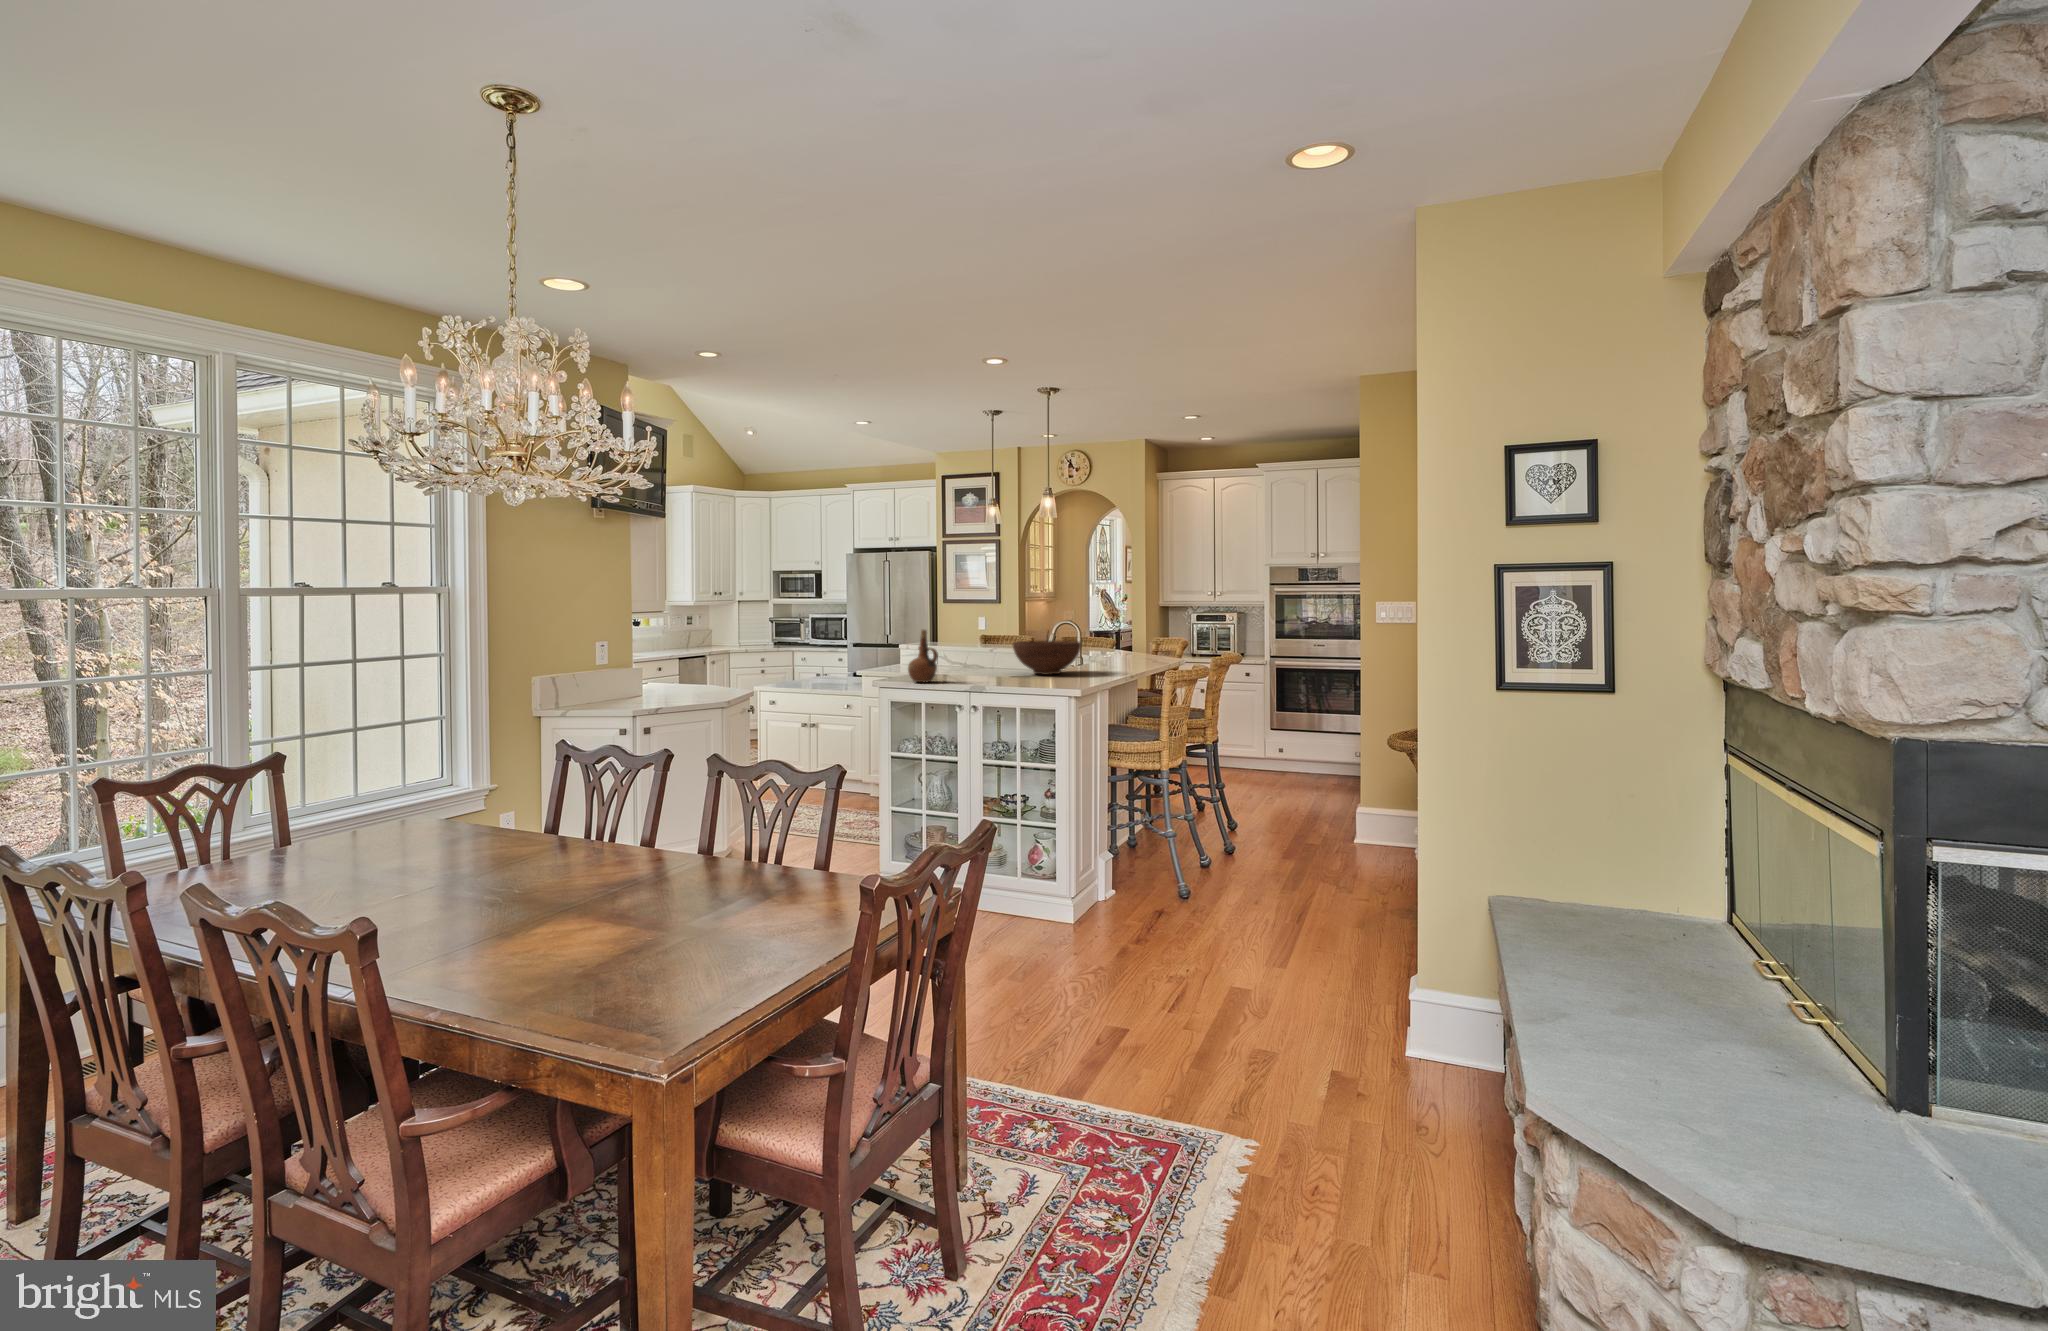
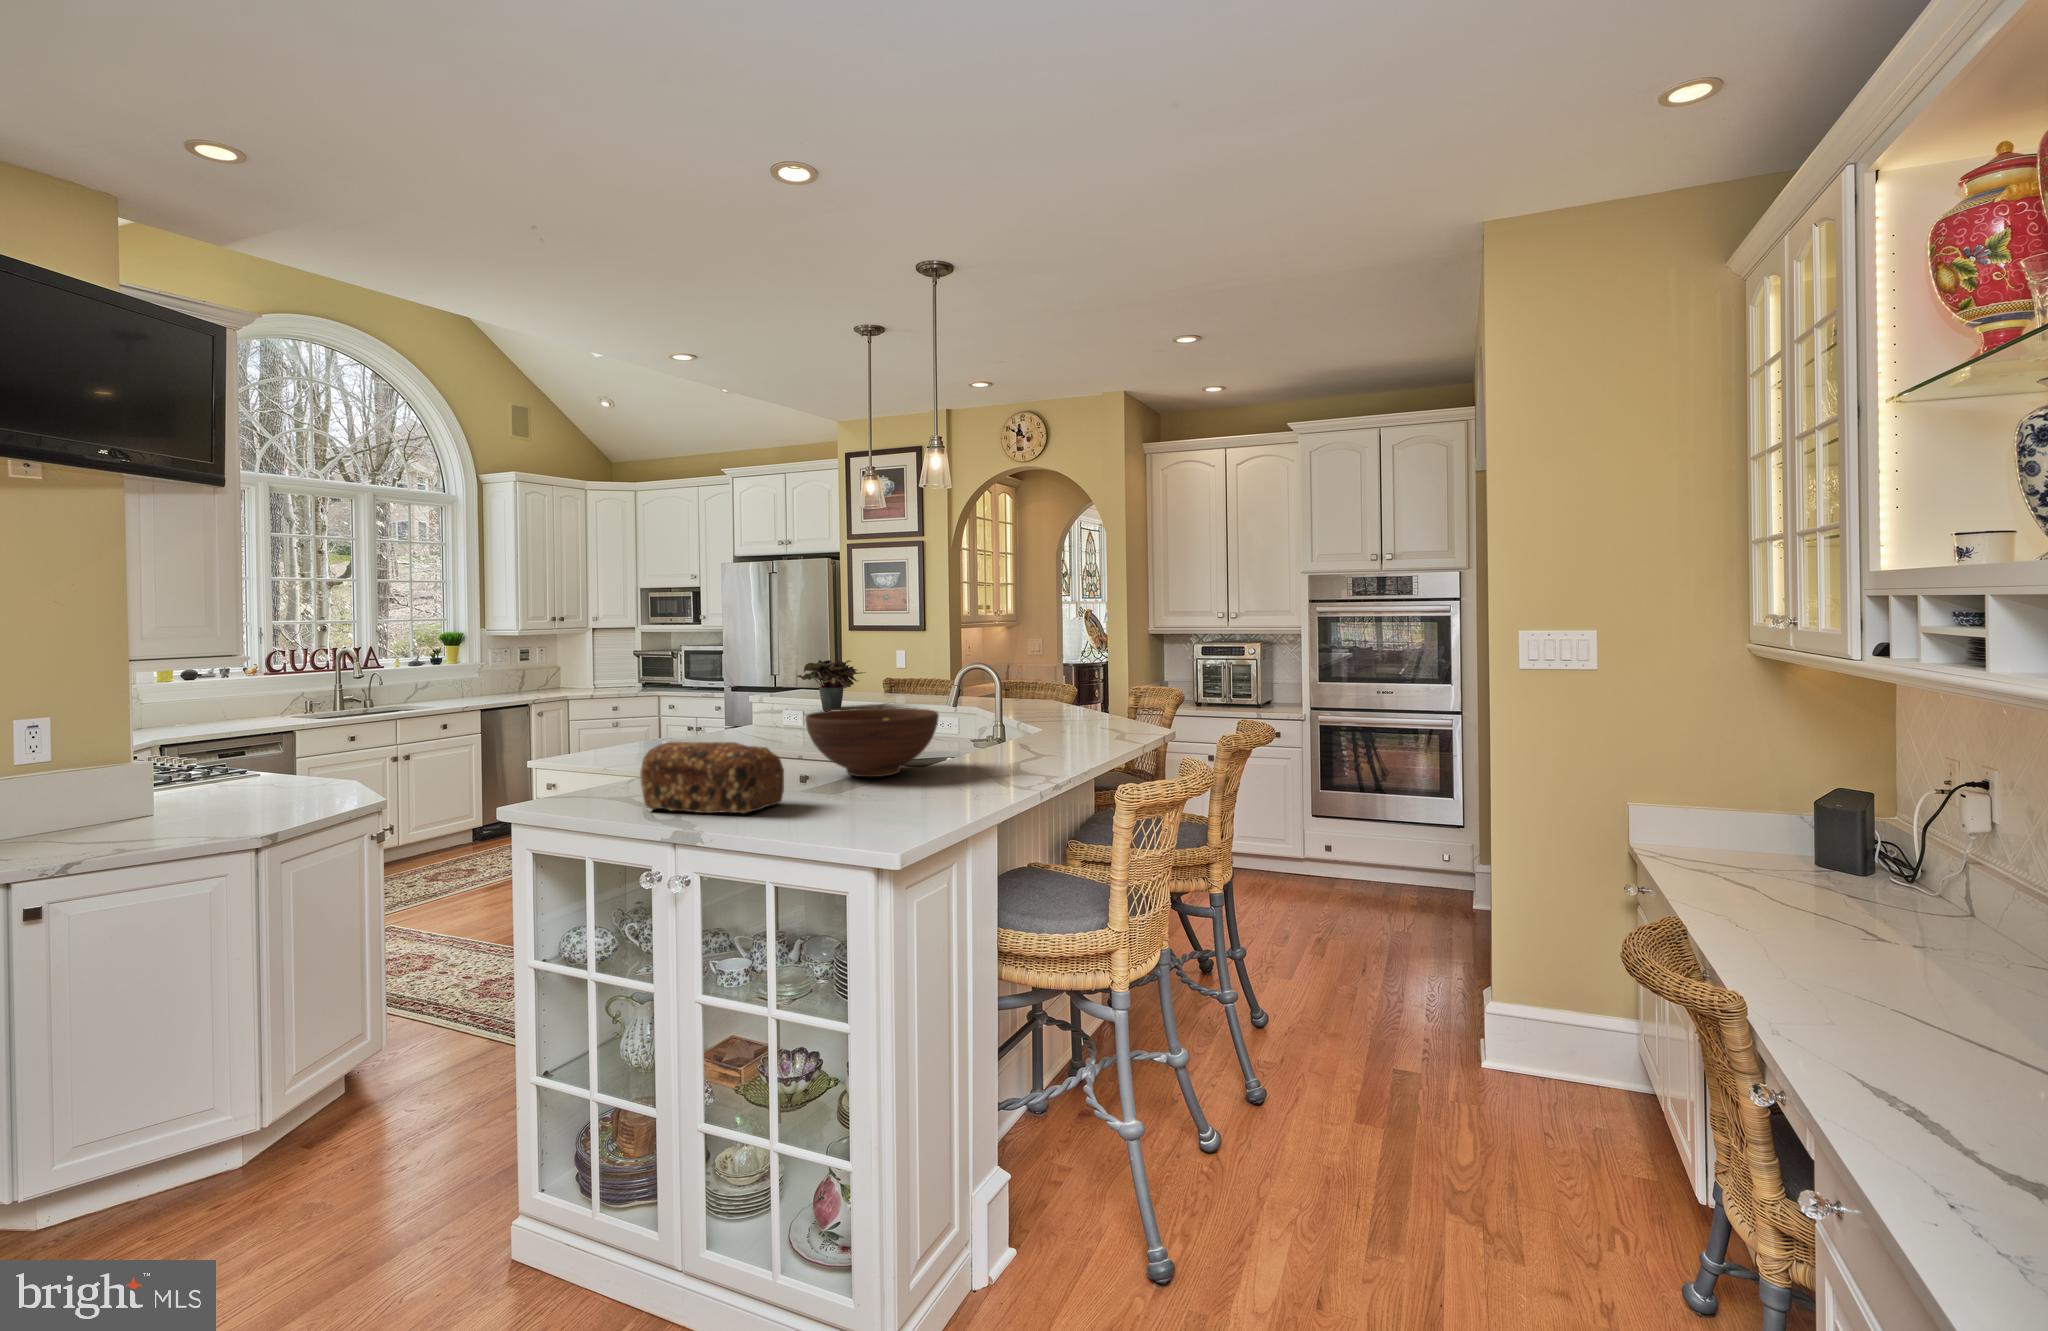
potted plant: none [938,621,987,653] -> present [797,660,865,710]
ceramic pitcher: present [908,630,938,682] -> none [560,696,624,804]
bread loaf: none [956,651,1021,683] -> present [640,741,784,813]

